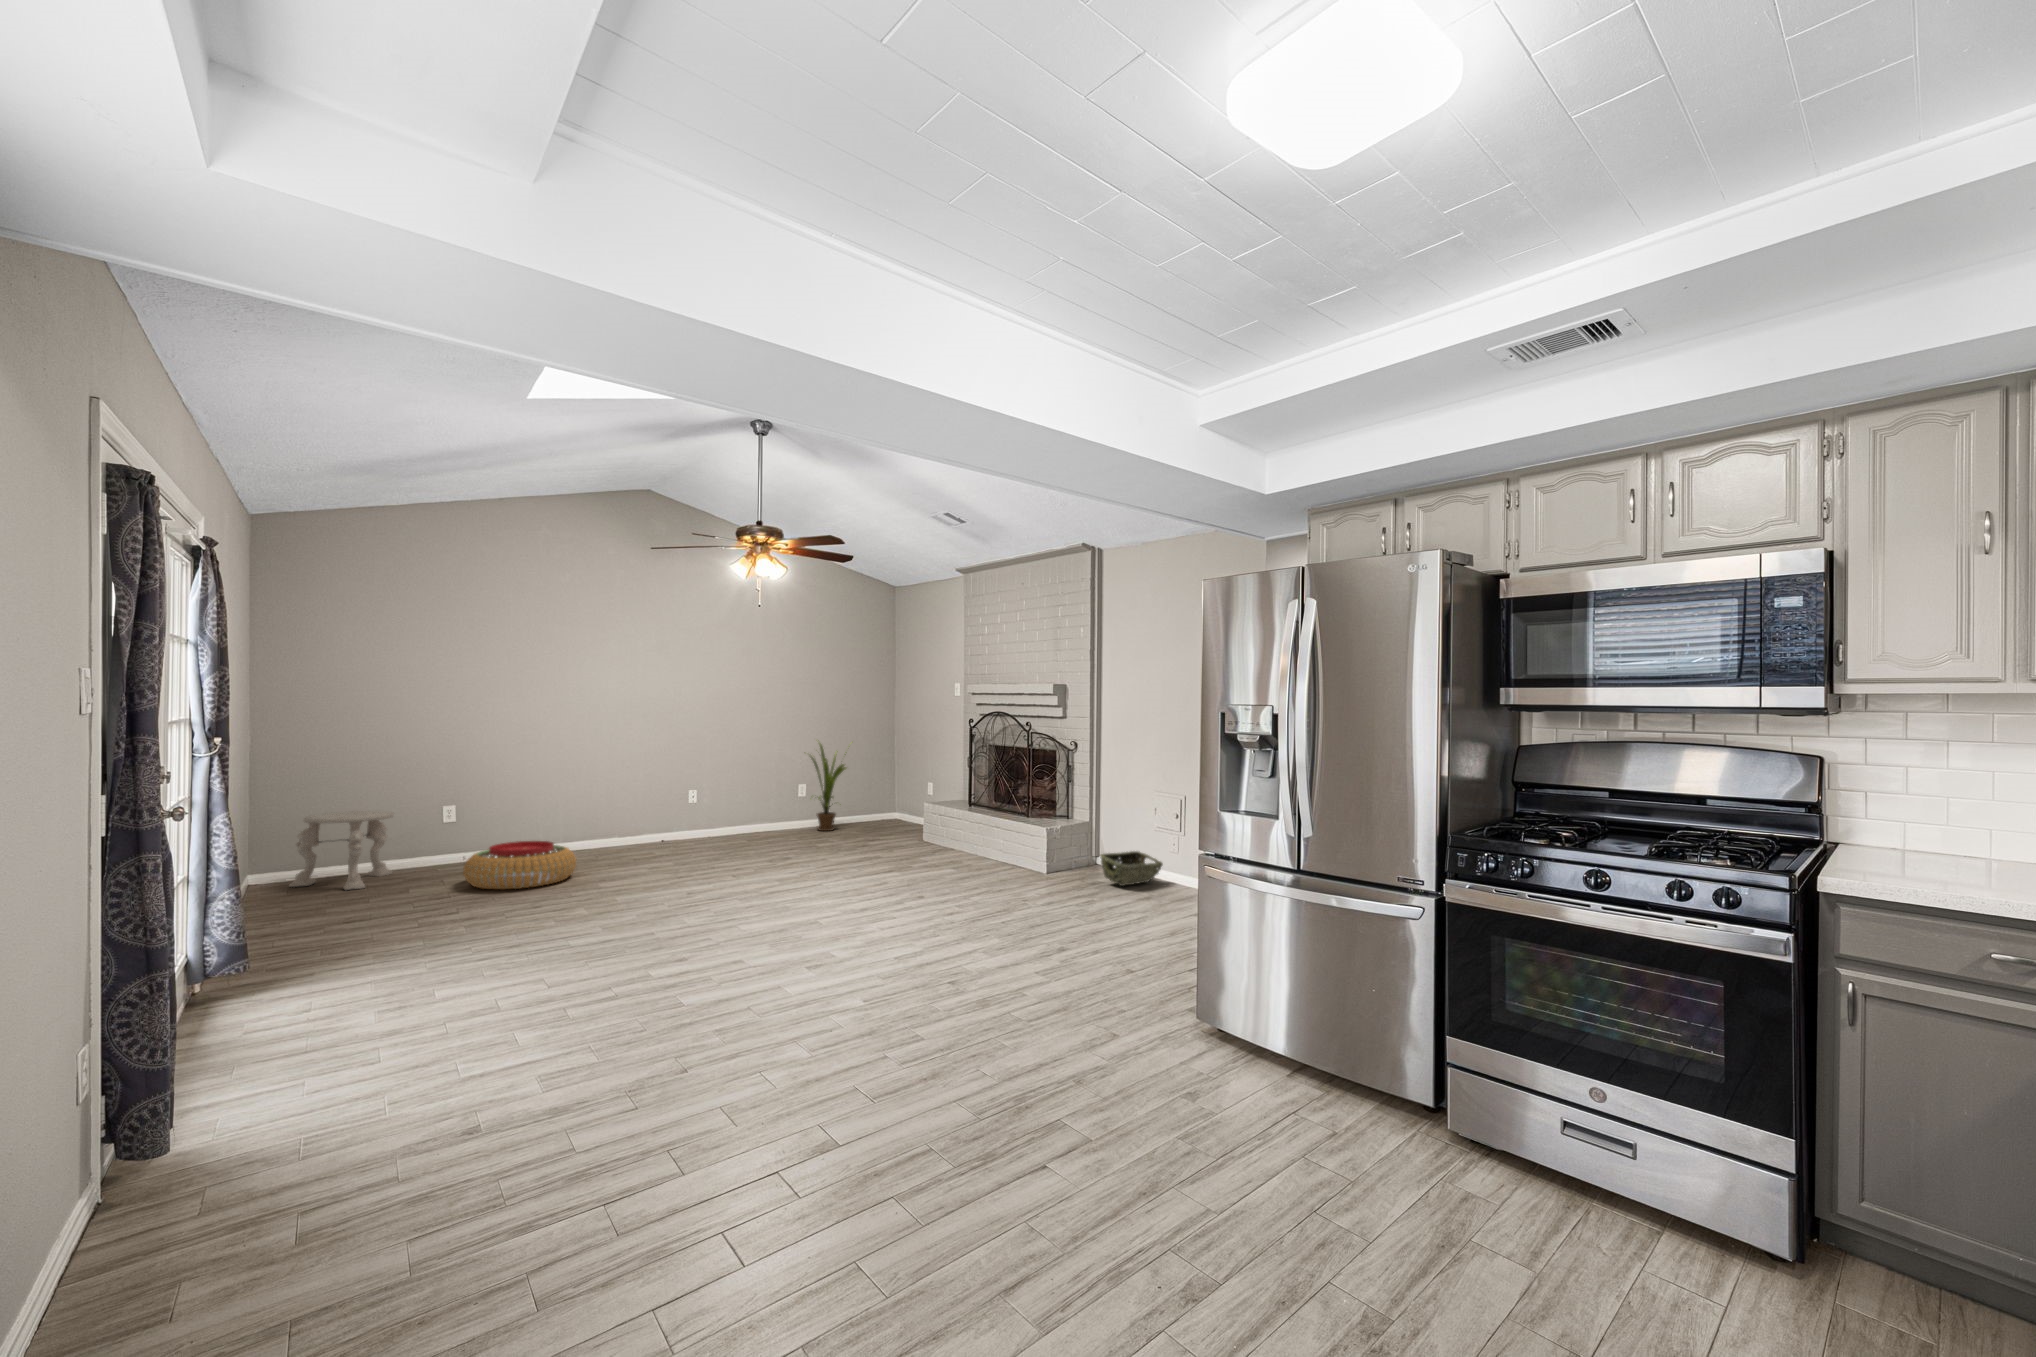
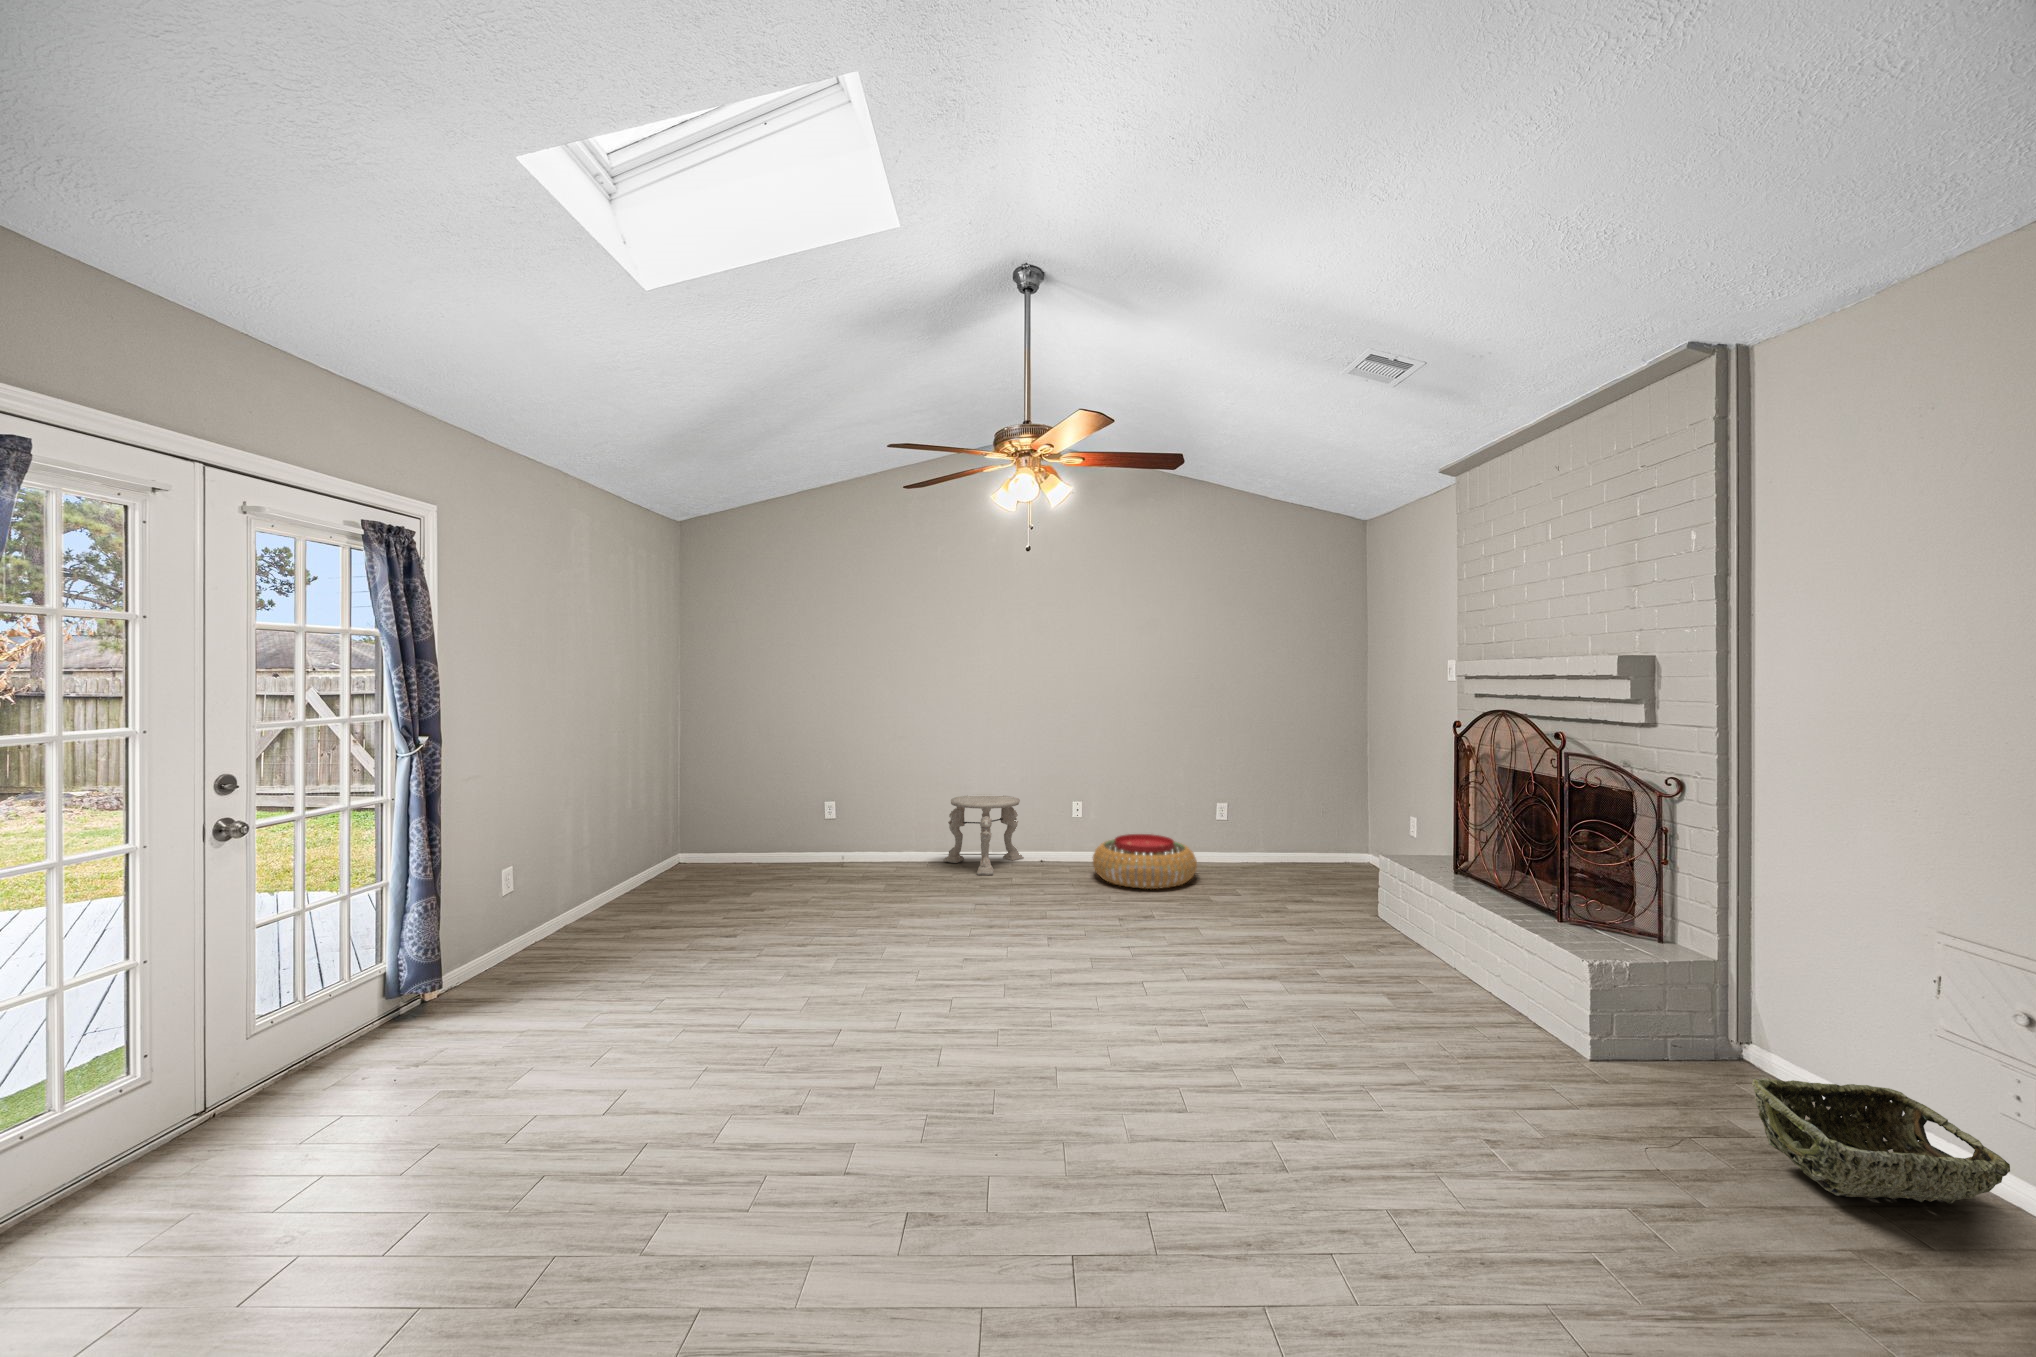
house plant: present [811,743,846,831] -> none [1211,739,1282,864]
side table: present [289,811,394,890] -> present [944,796,1024,875]
pouf: present [464,841,576,889] -> present [1093,834,1197,889]

